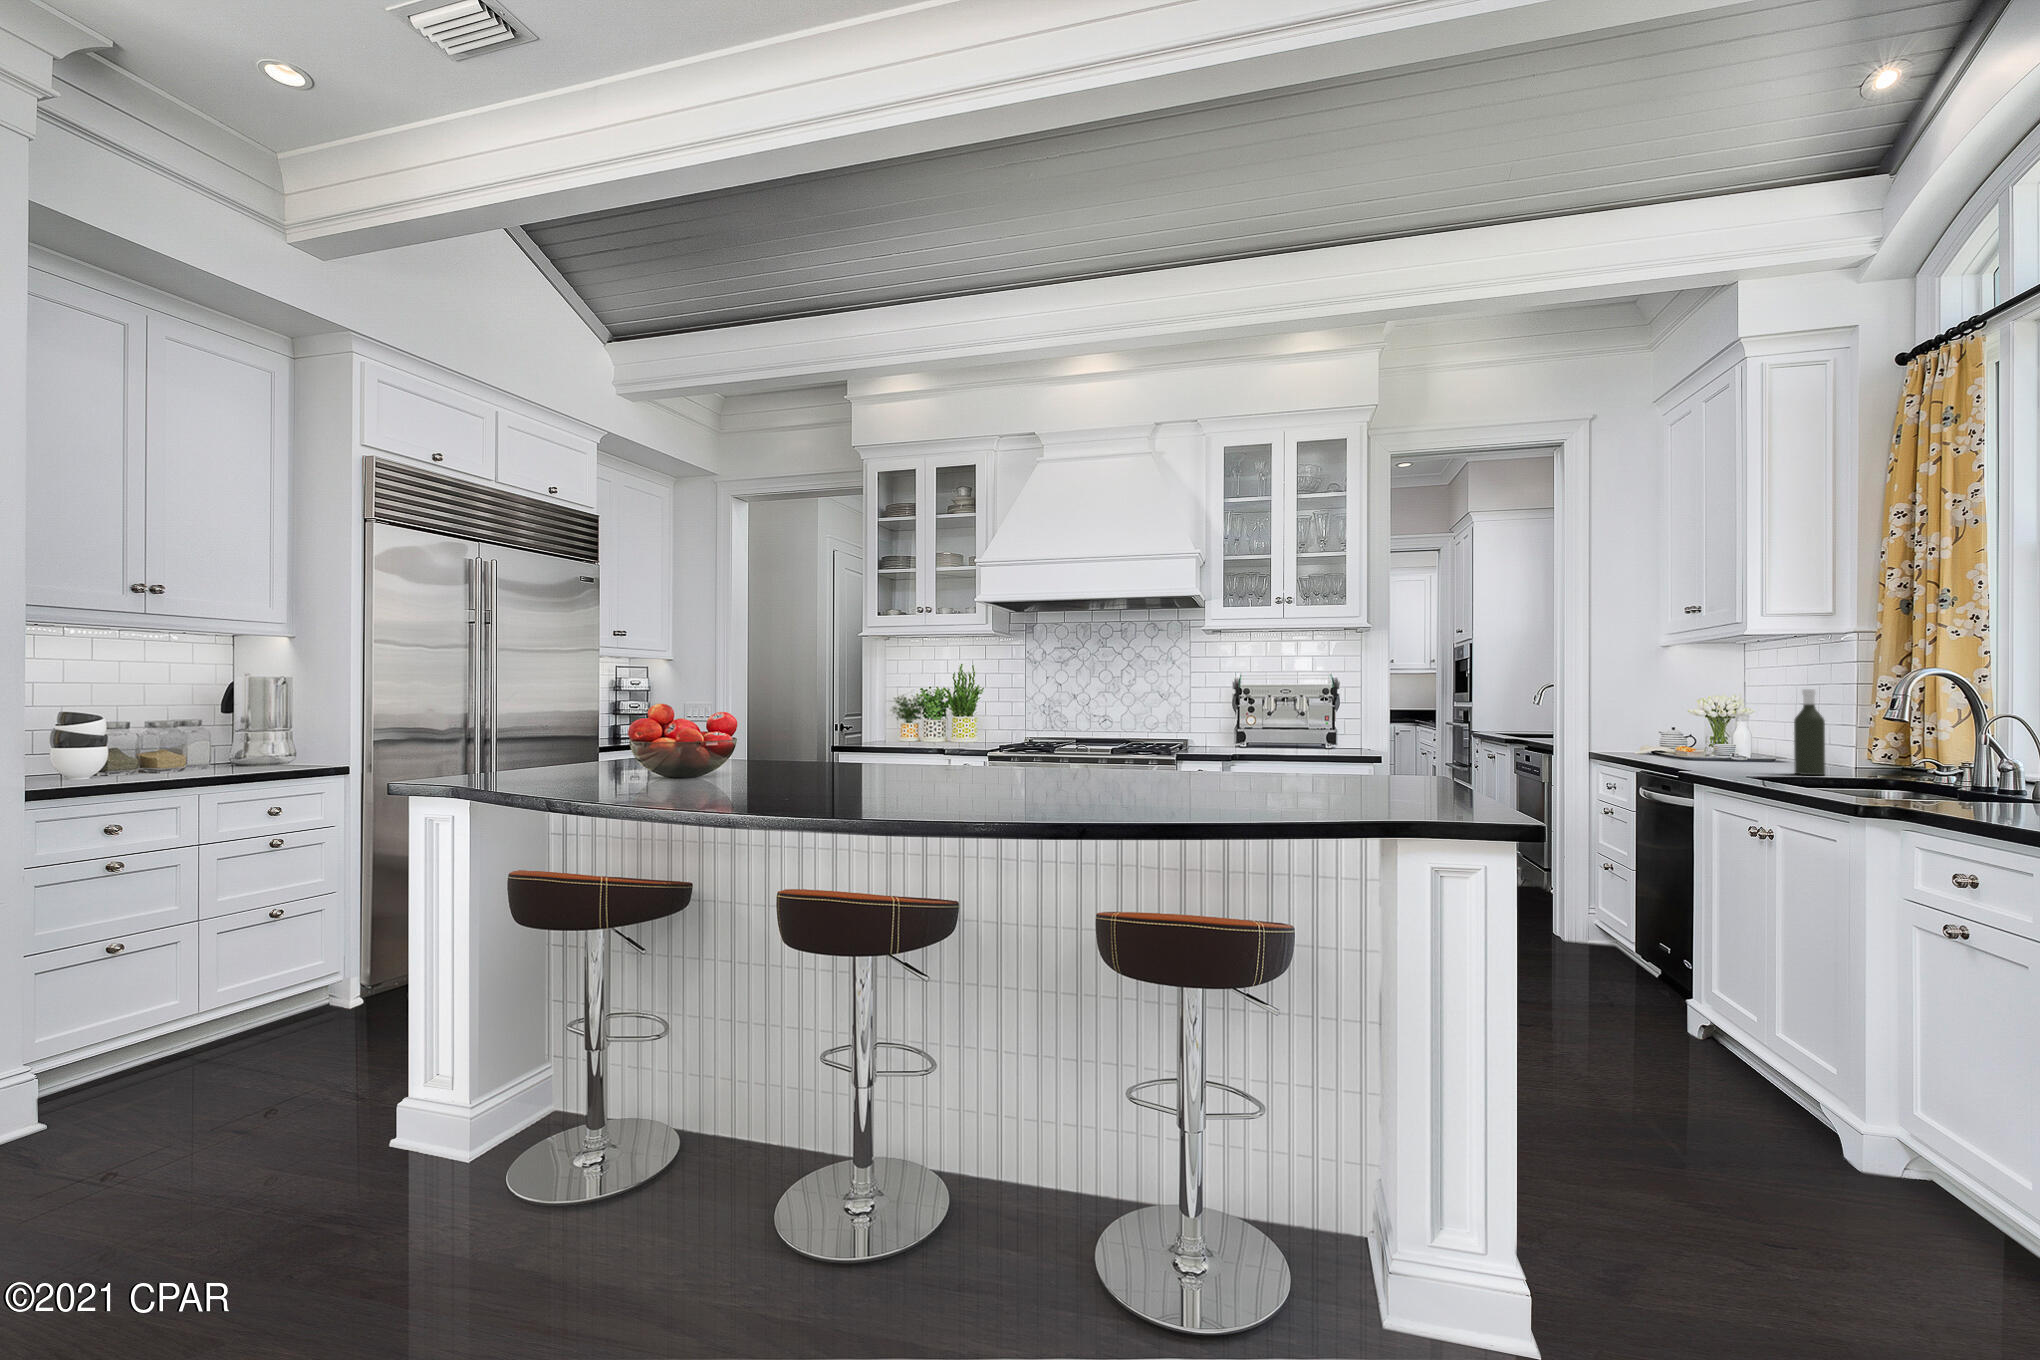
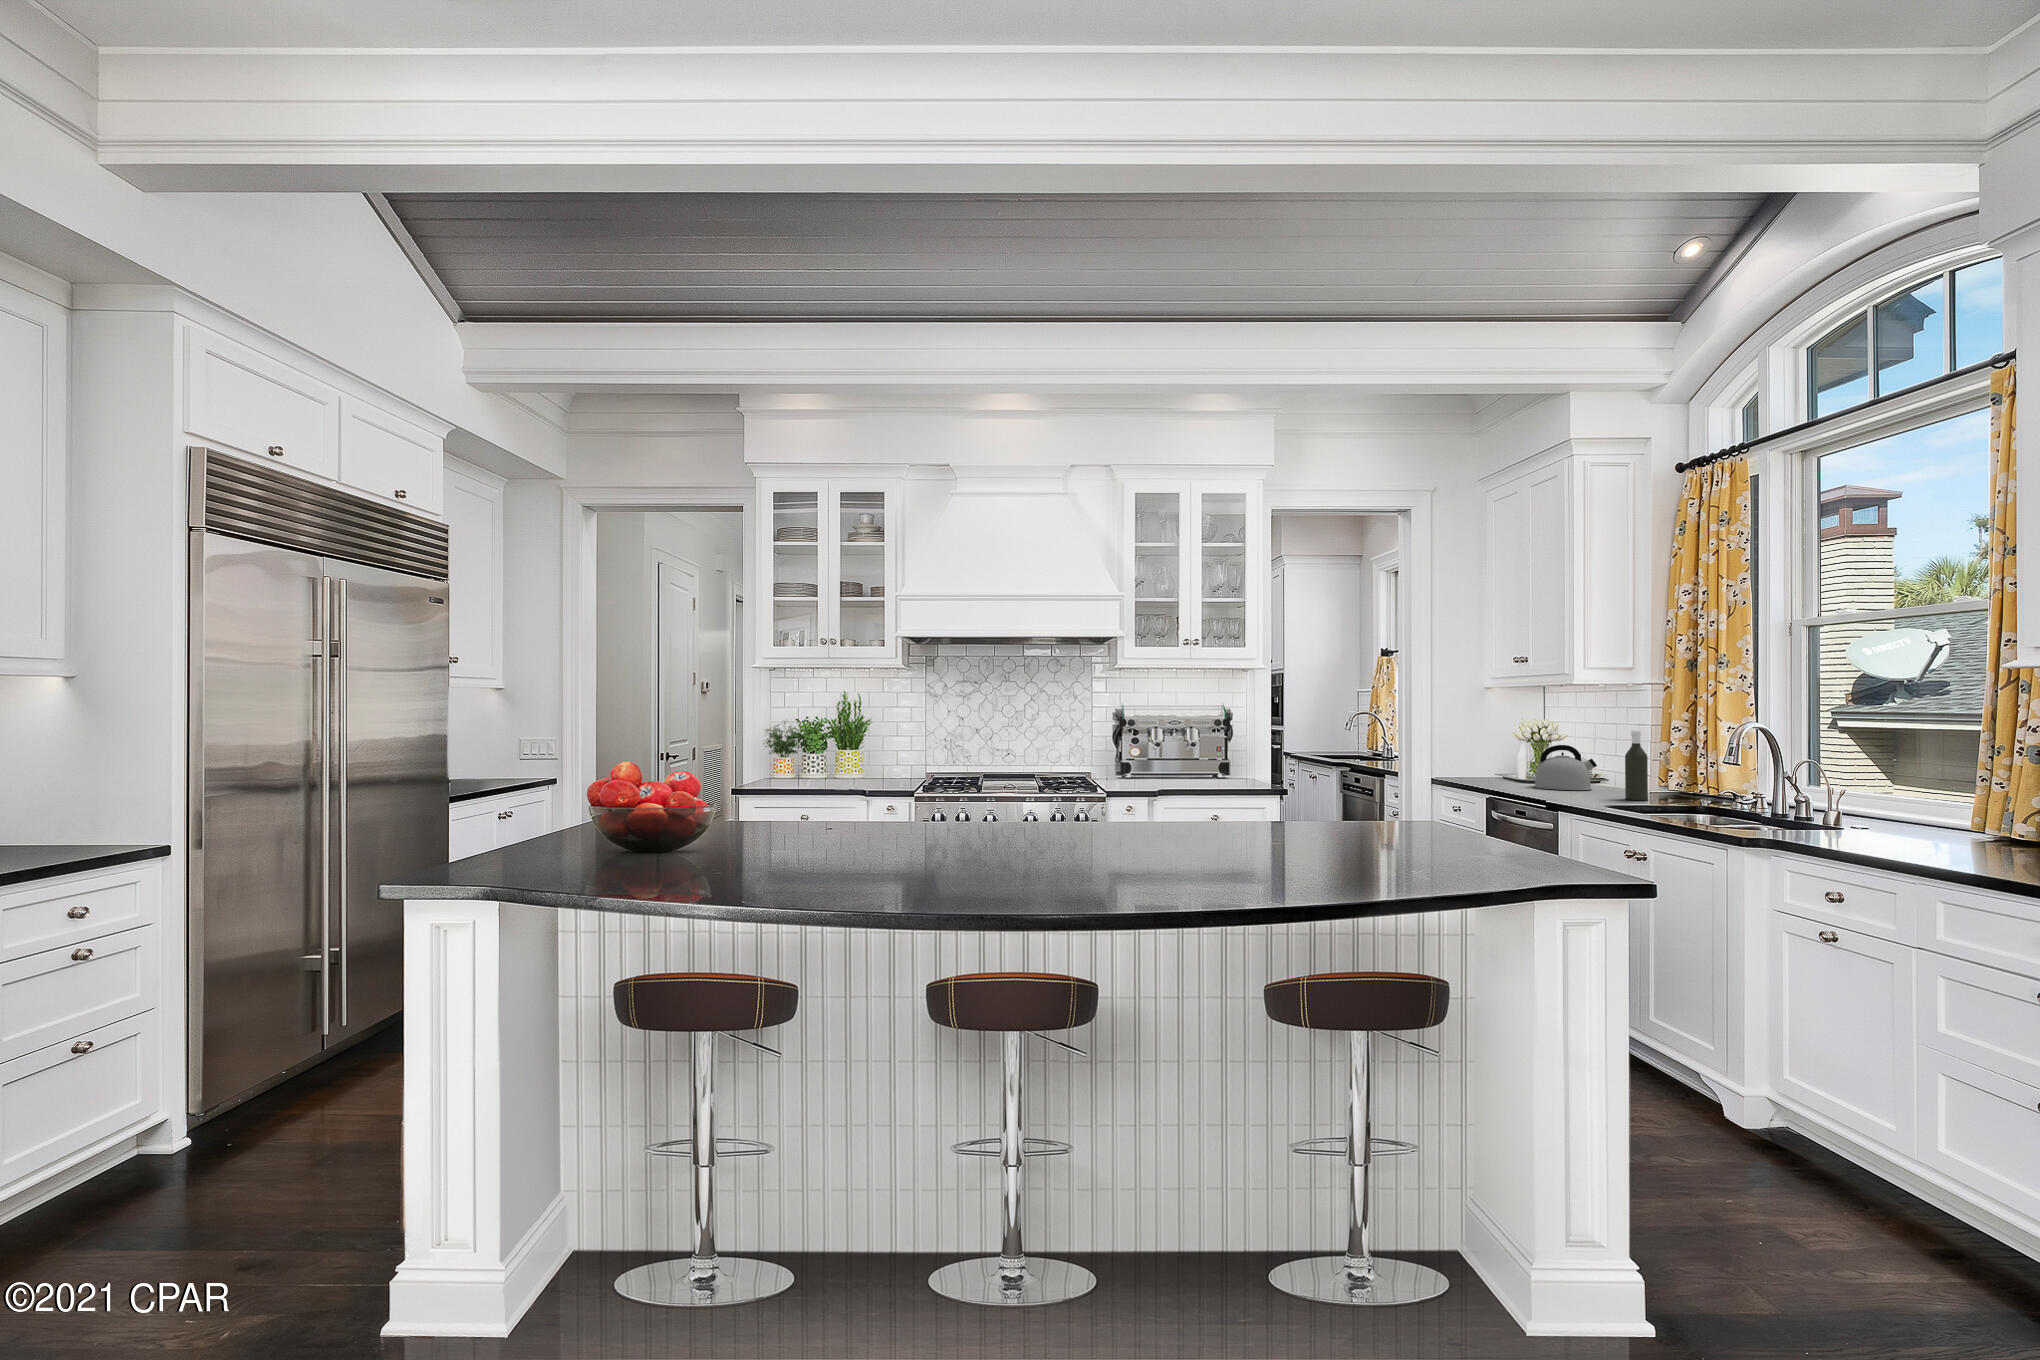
kettle: none [1697,711,1780,765] -> present [1535,745,1597,790]

